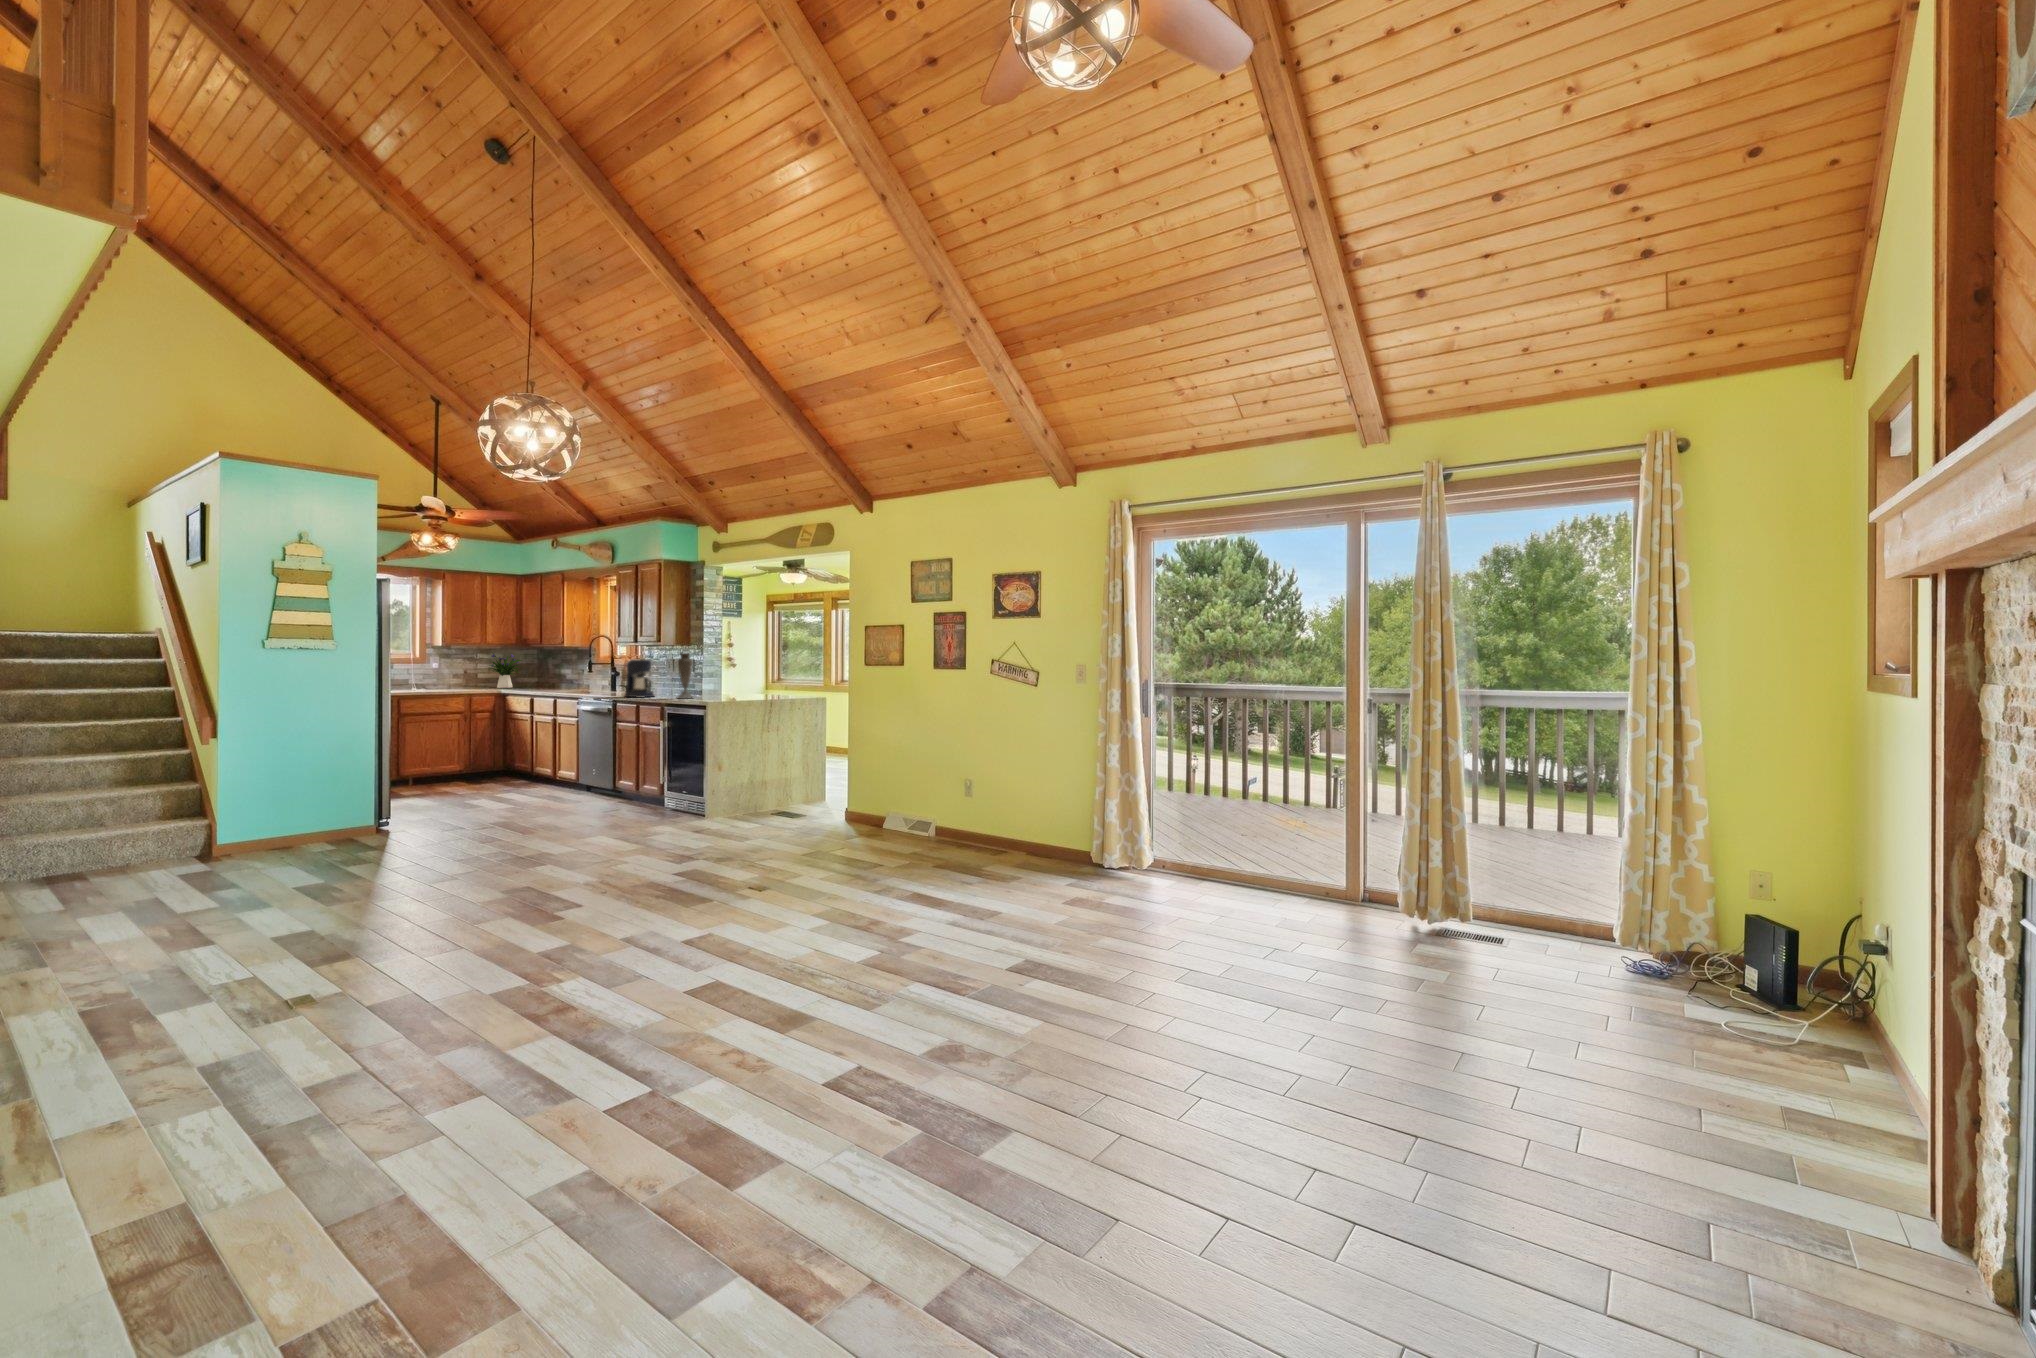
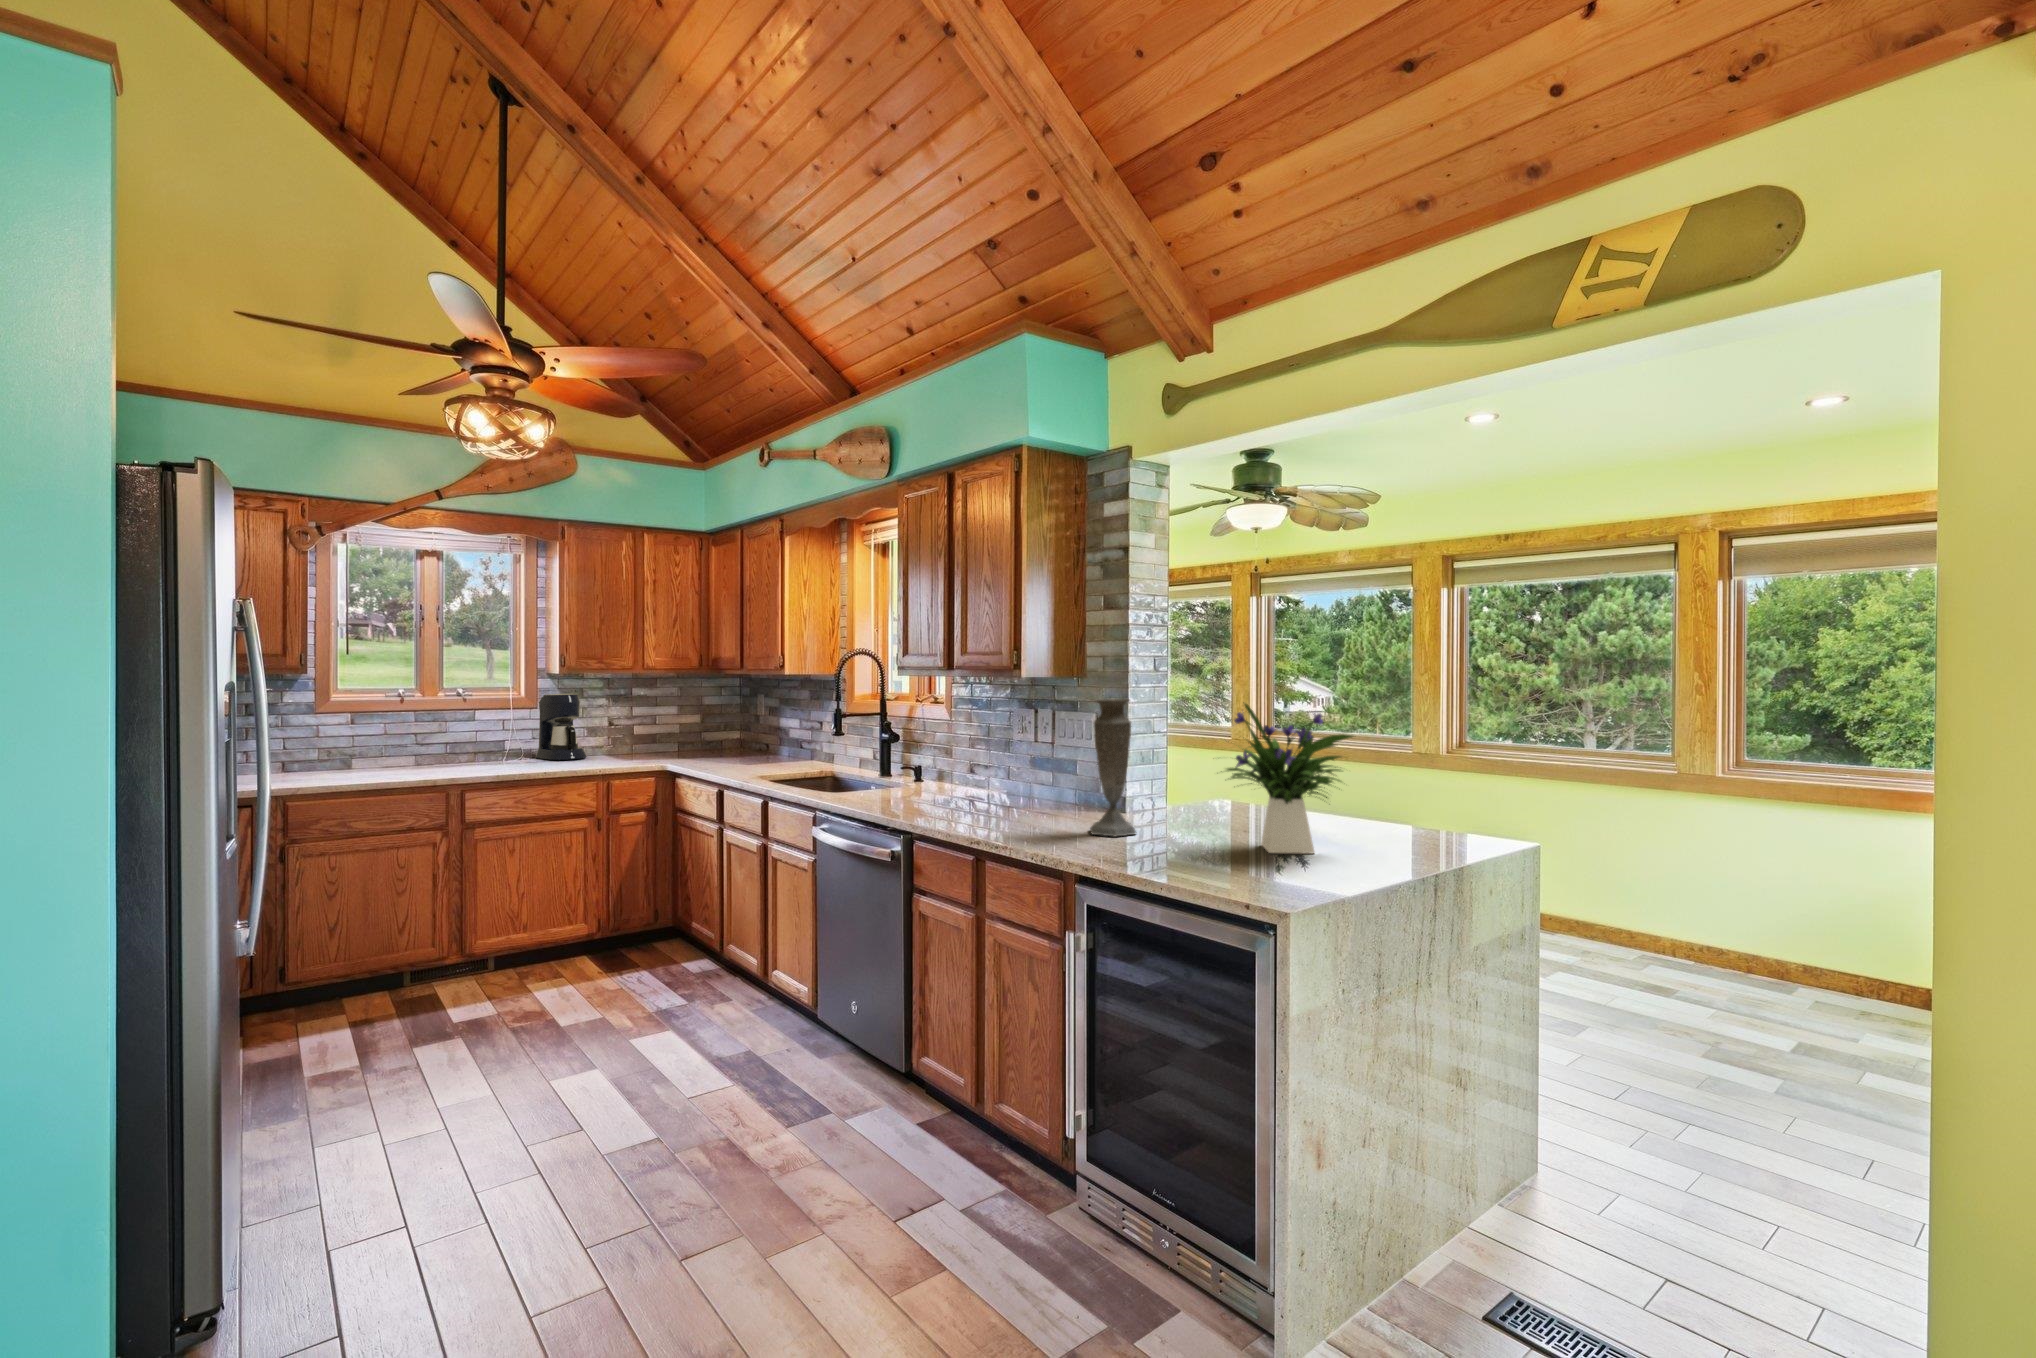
flower arrangement: present [489,653,522,688] -> present [1221,703,1353,854]
coffee maker: present [624,659,655,697] -> present [536,694,587,760]

